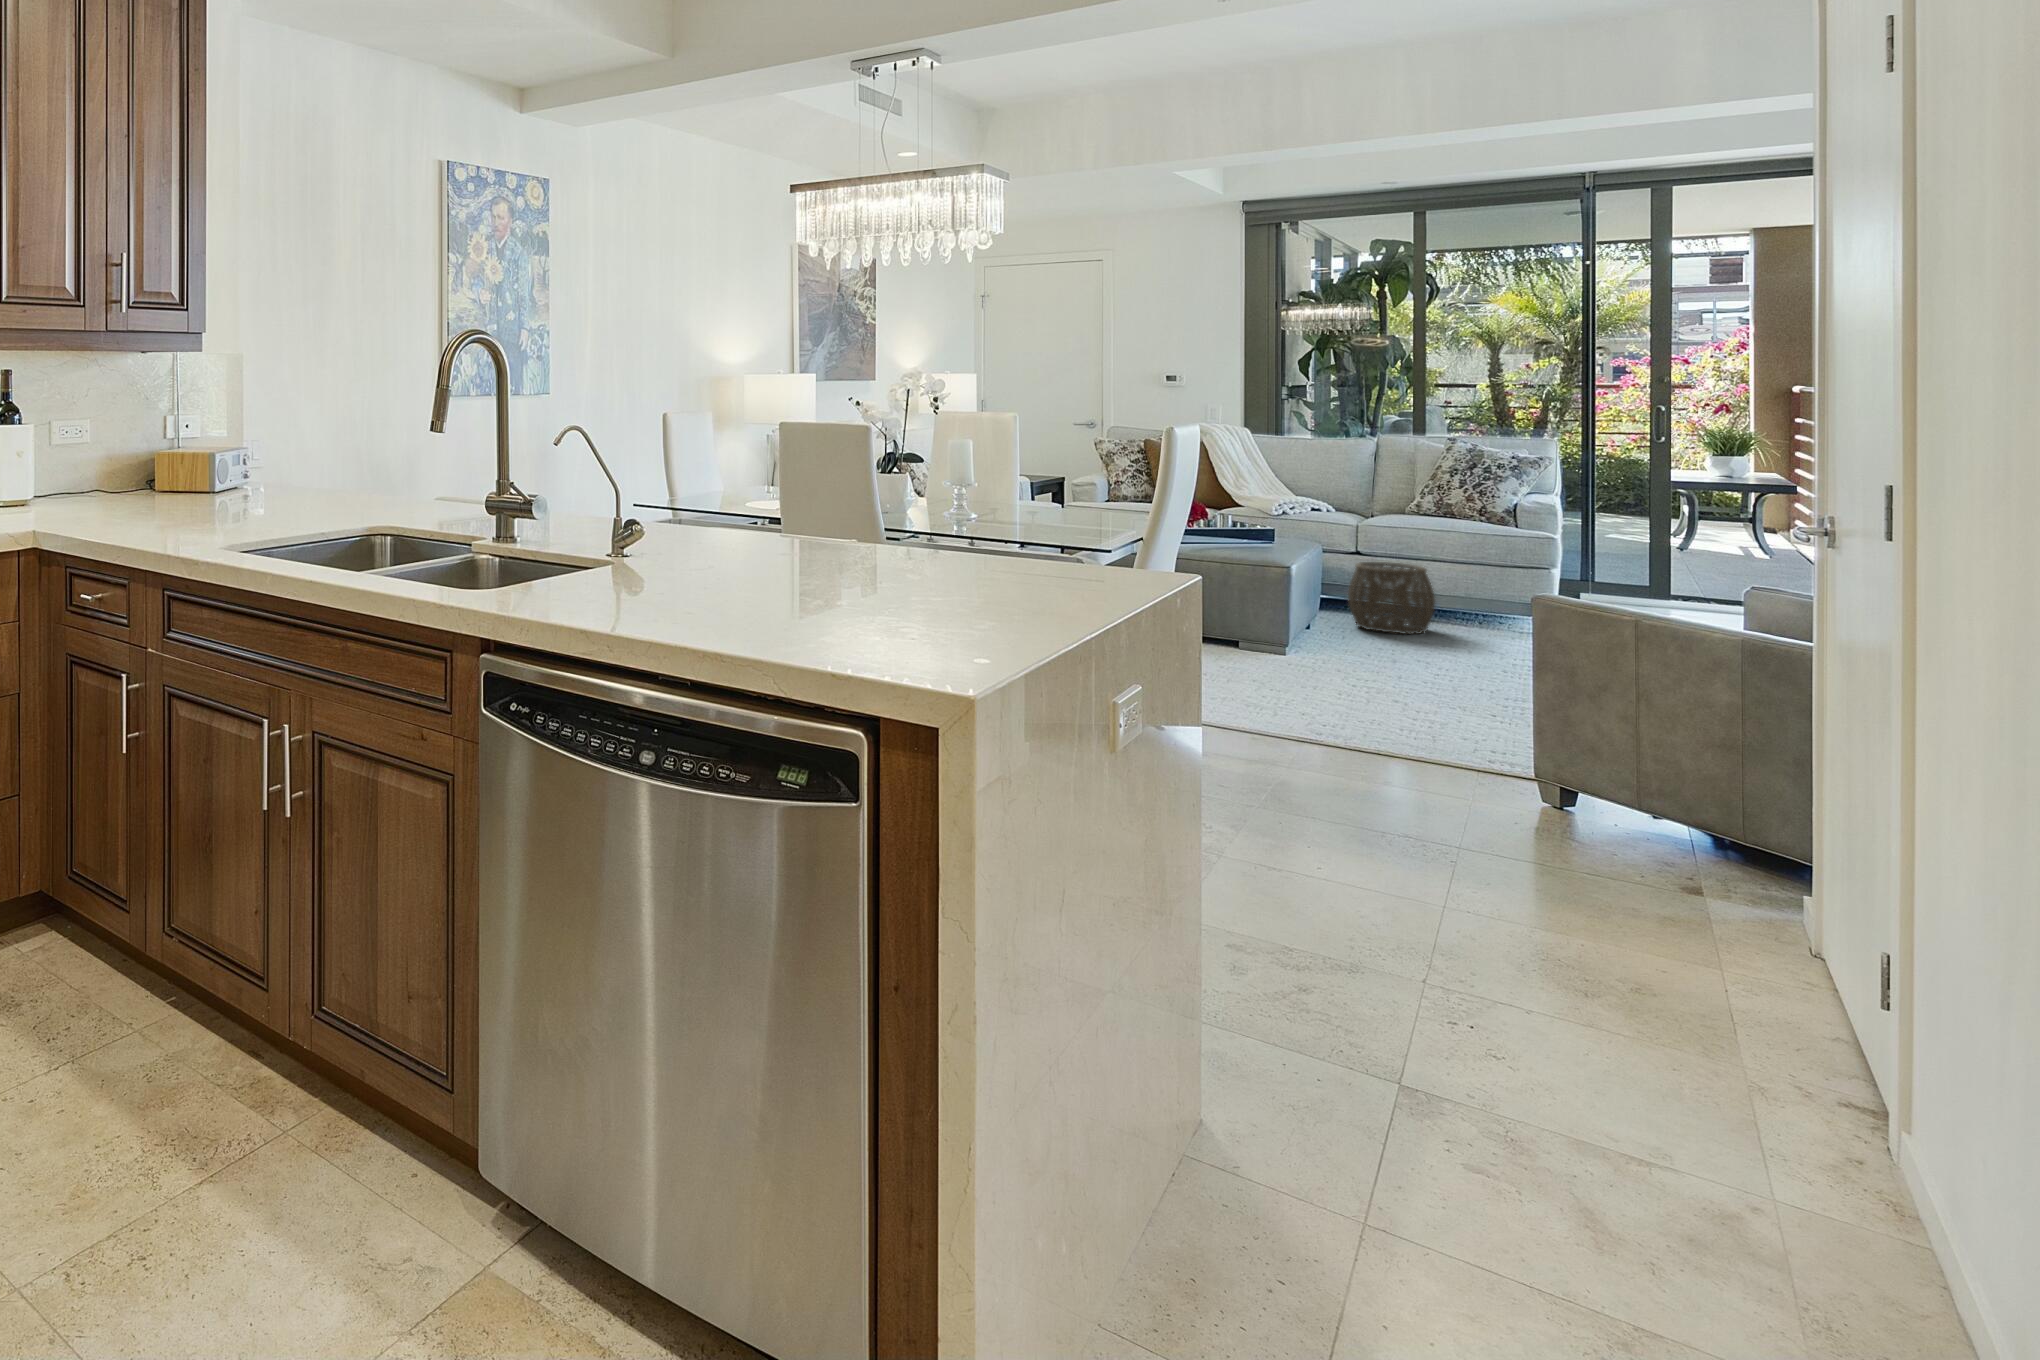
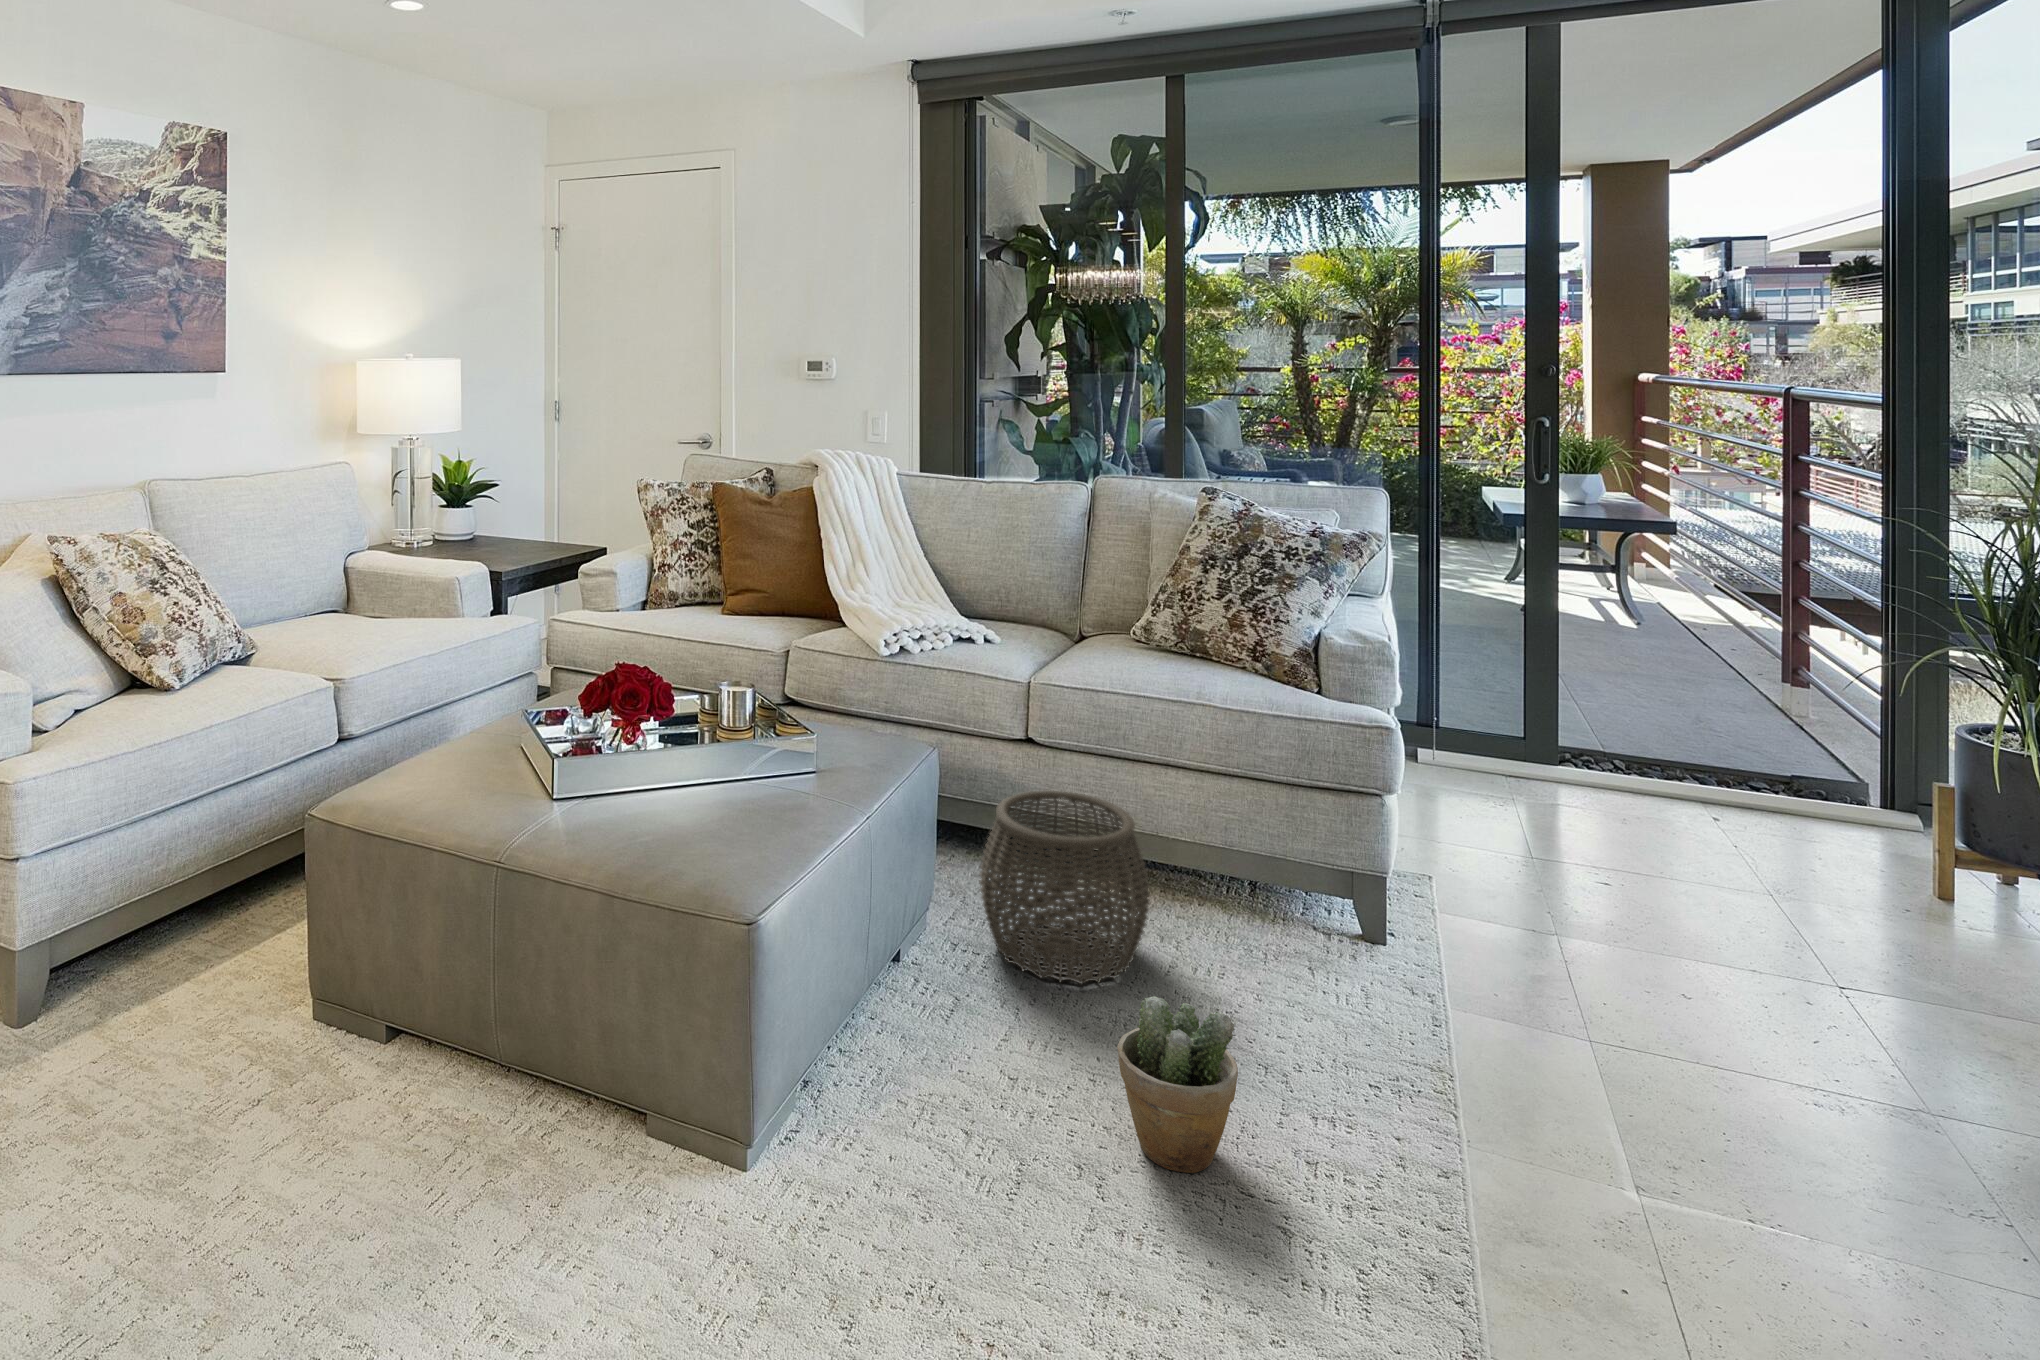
potted plant: none [1435,601,1488,662] -> present [1117,996,1238,1173]

